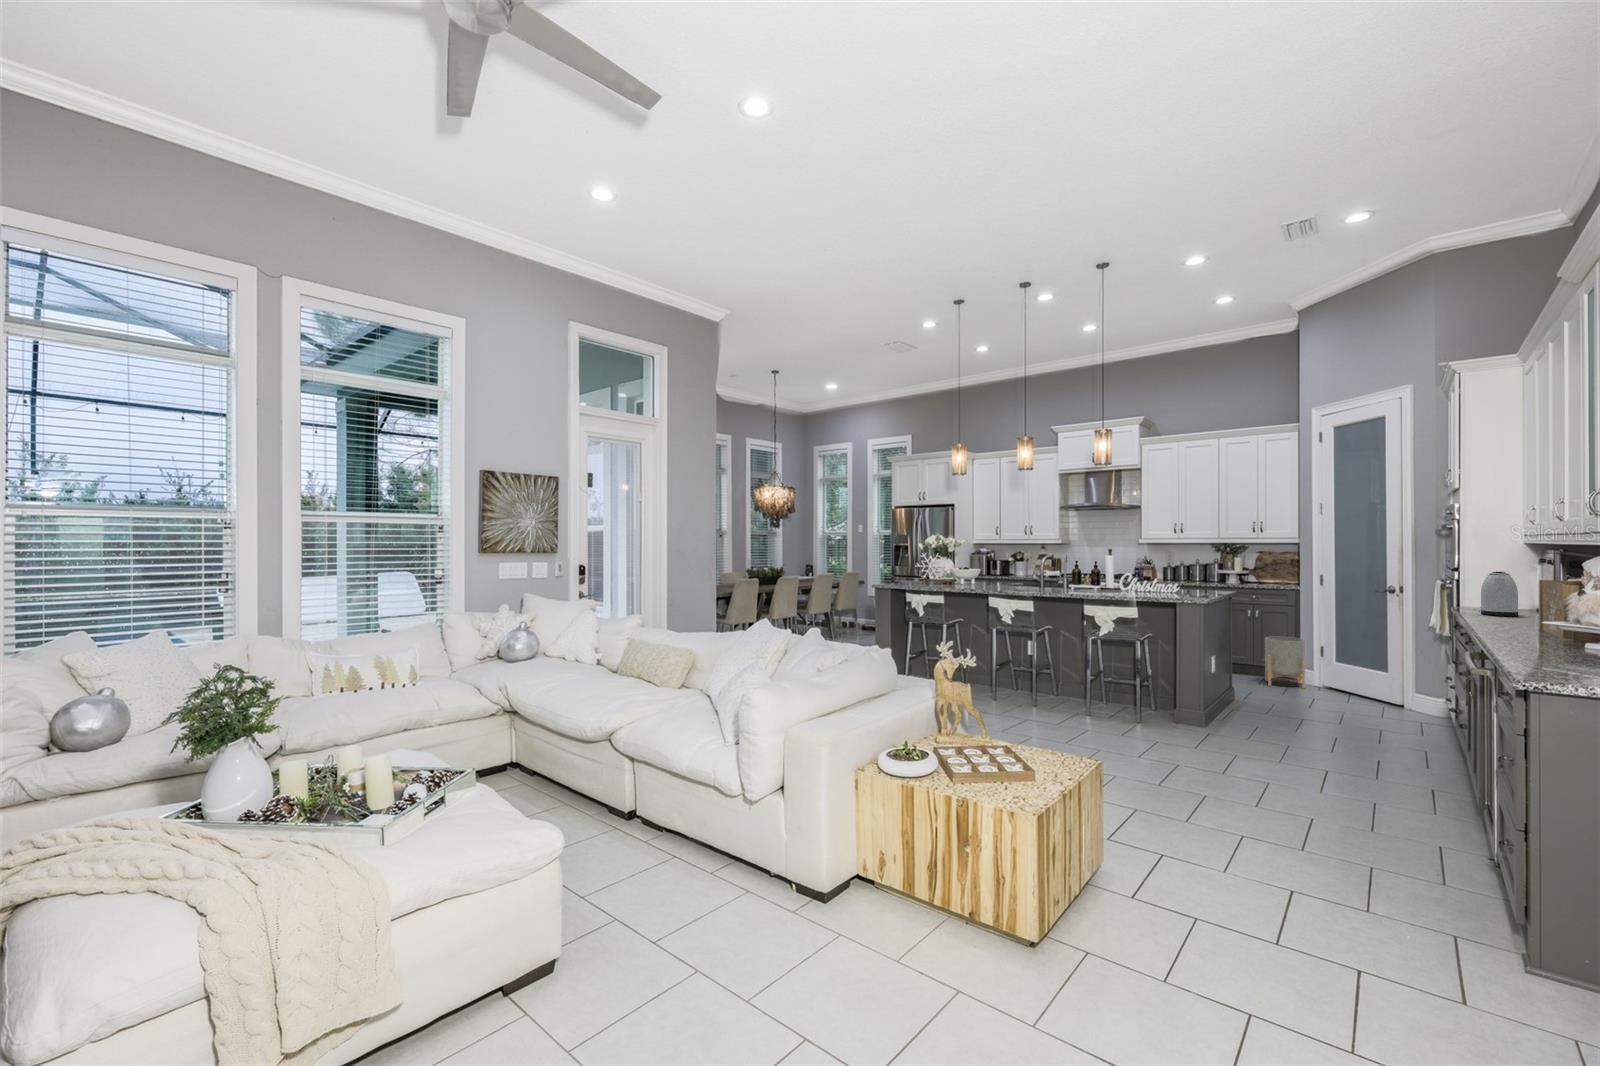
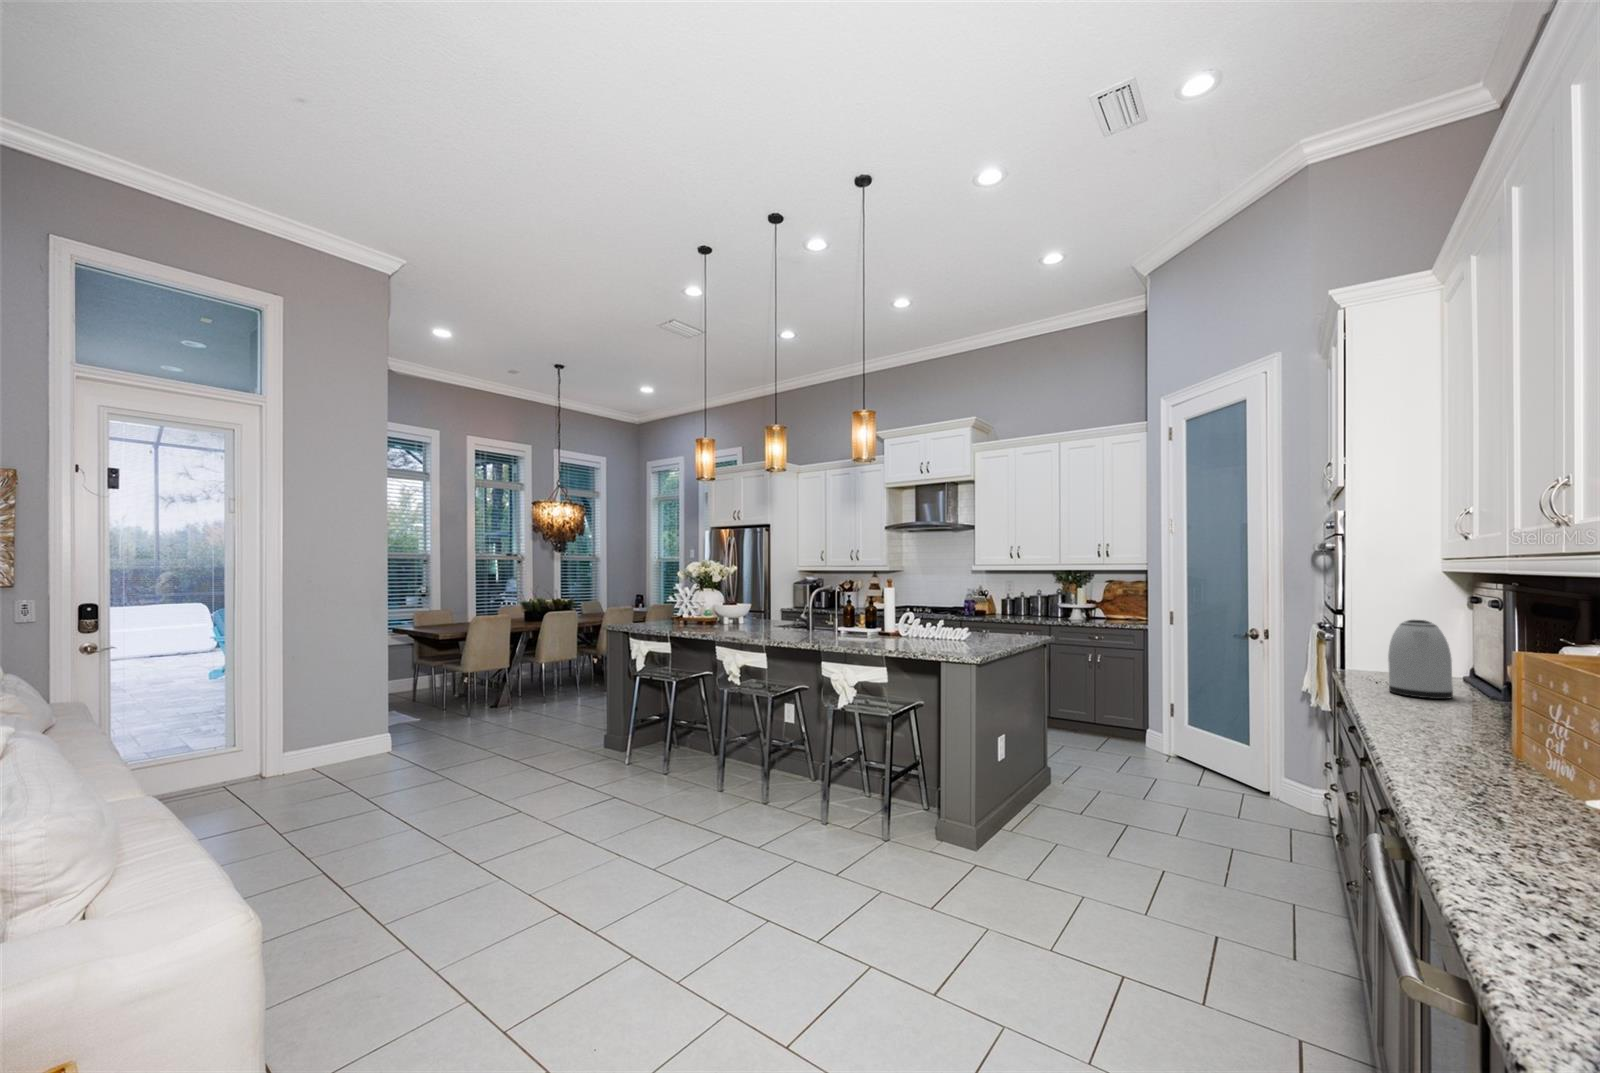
planter: present [1265,637,1305,689] -> none [1103,690,1152,762]

